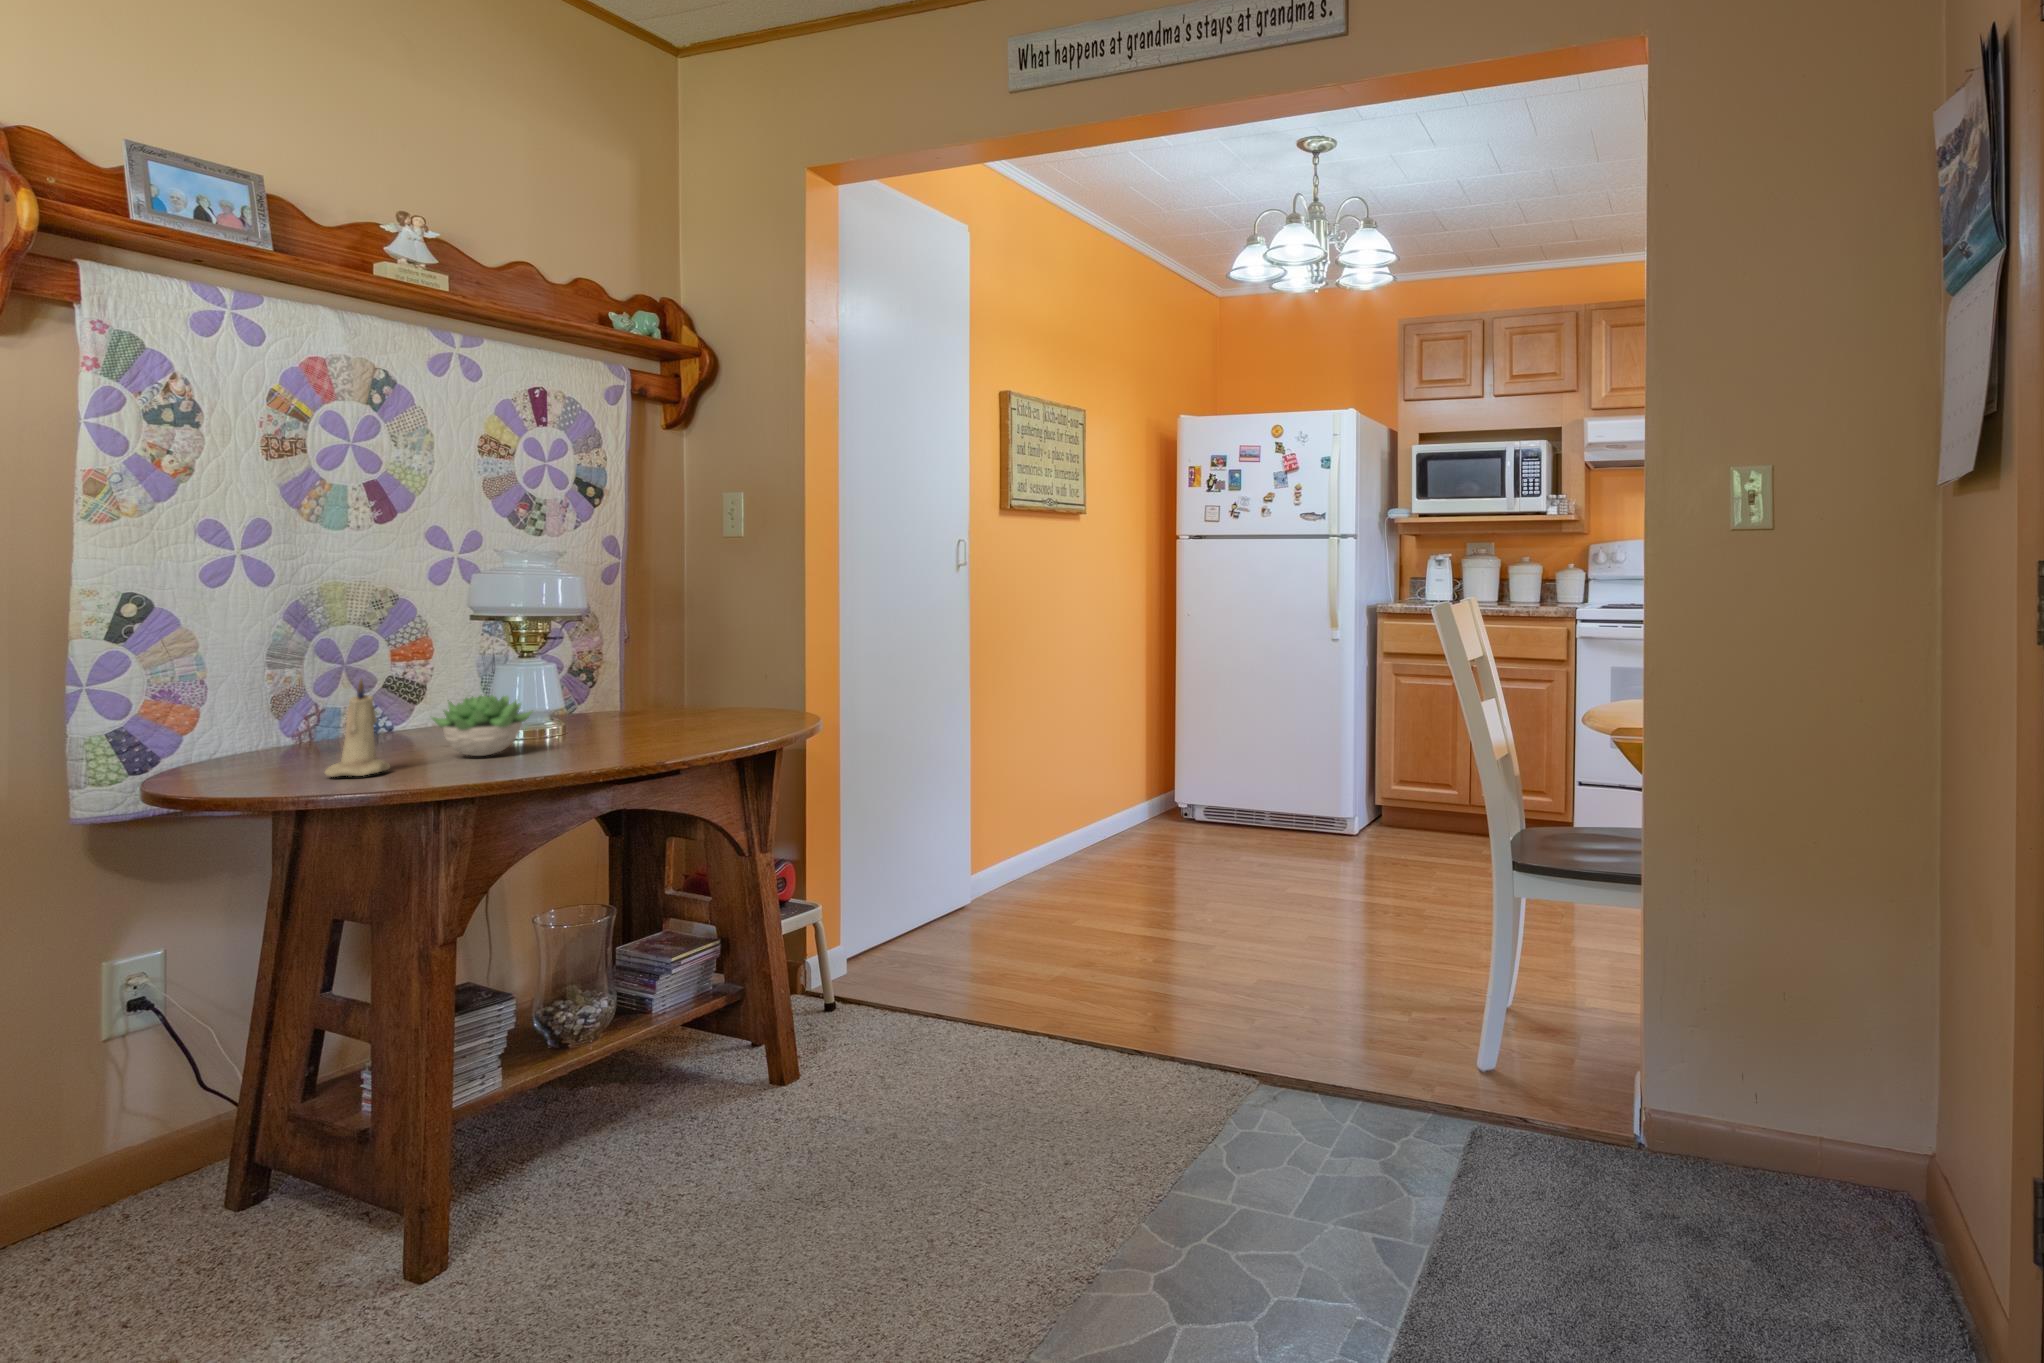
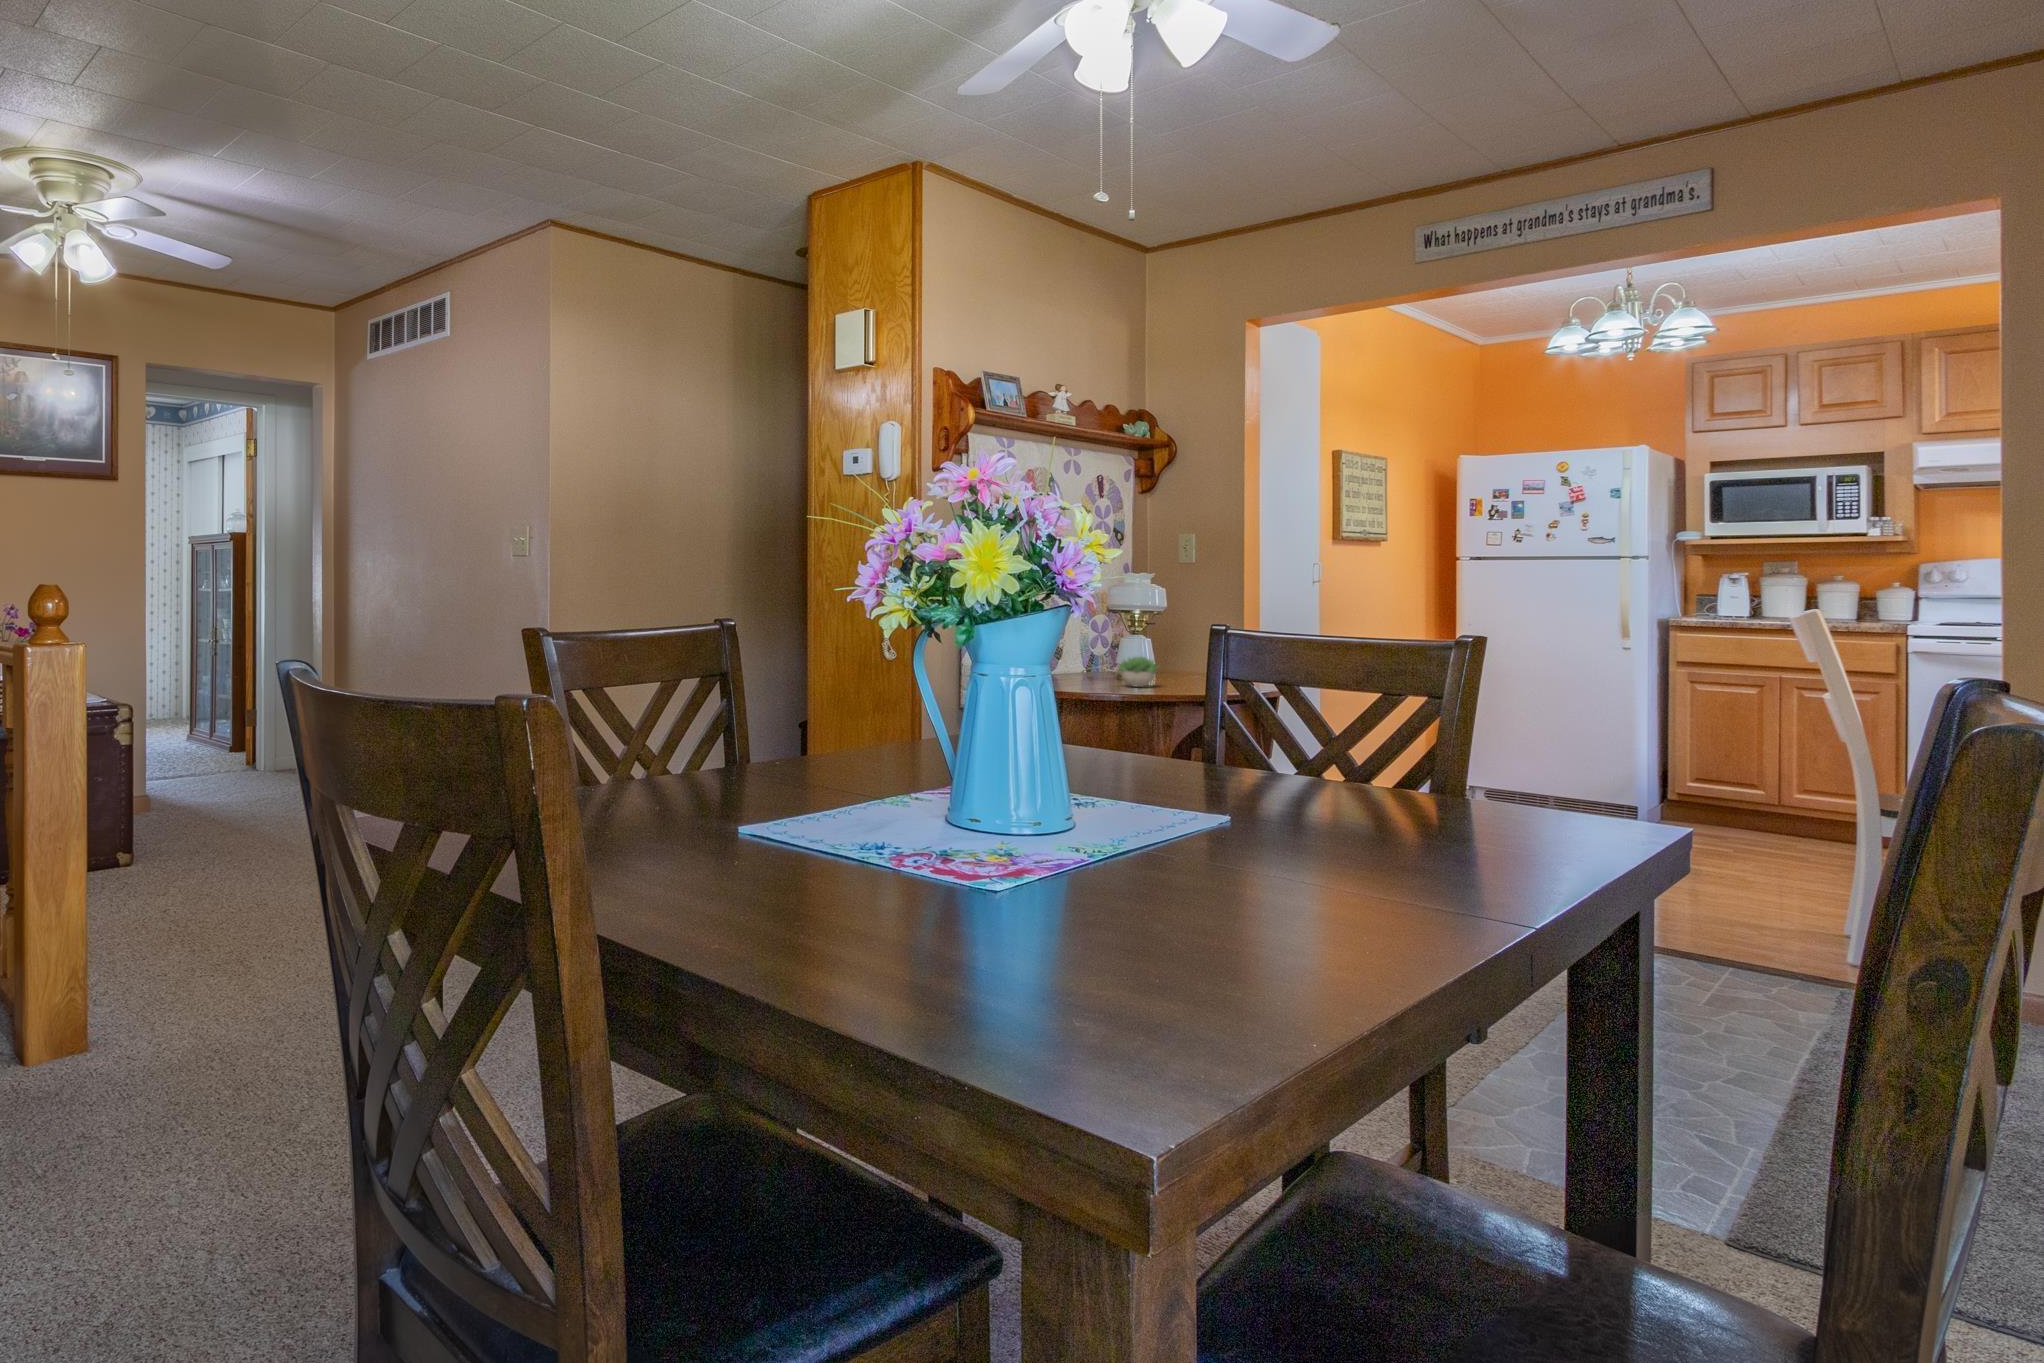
candle: present [325,679,390,777] -> none [1093,644,1117,691]

